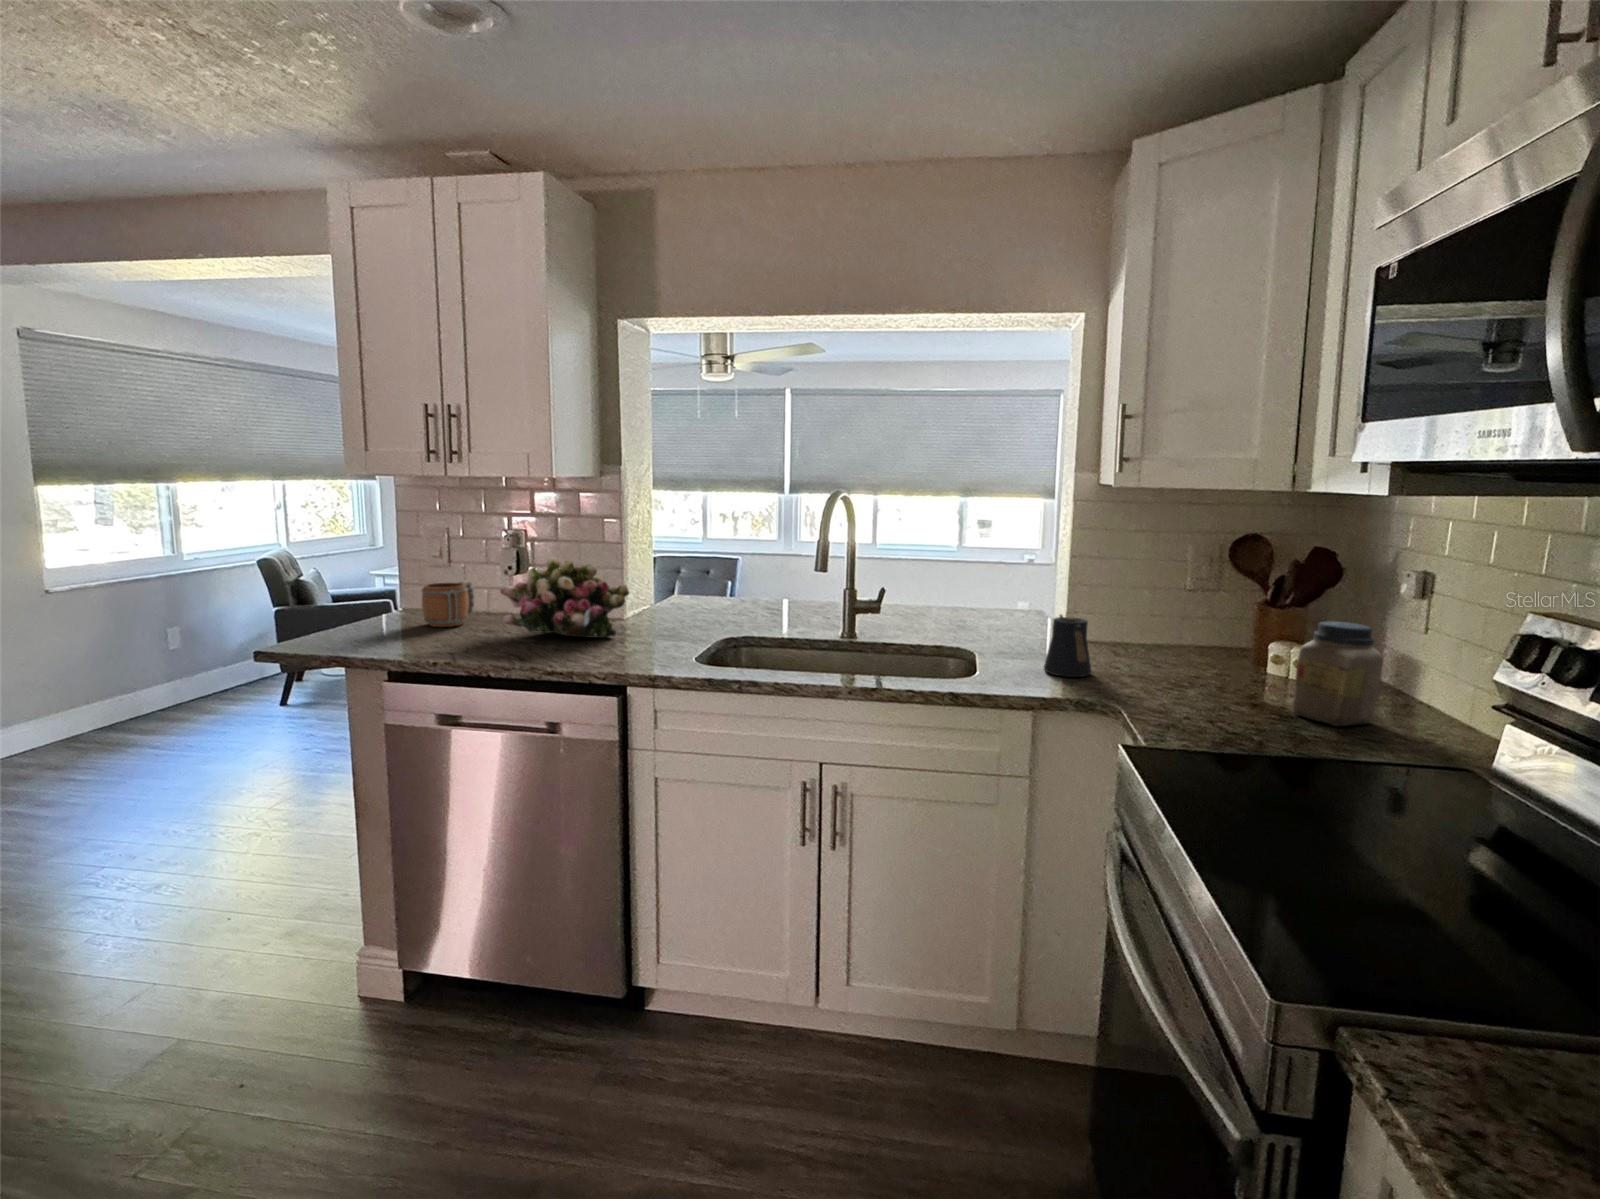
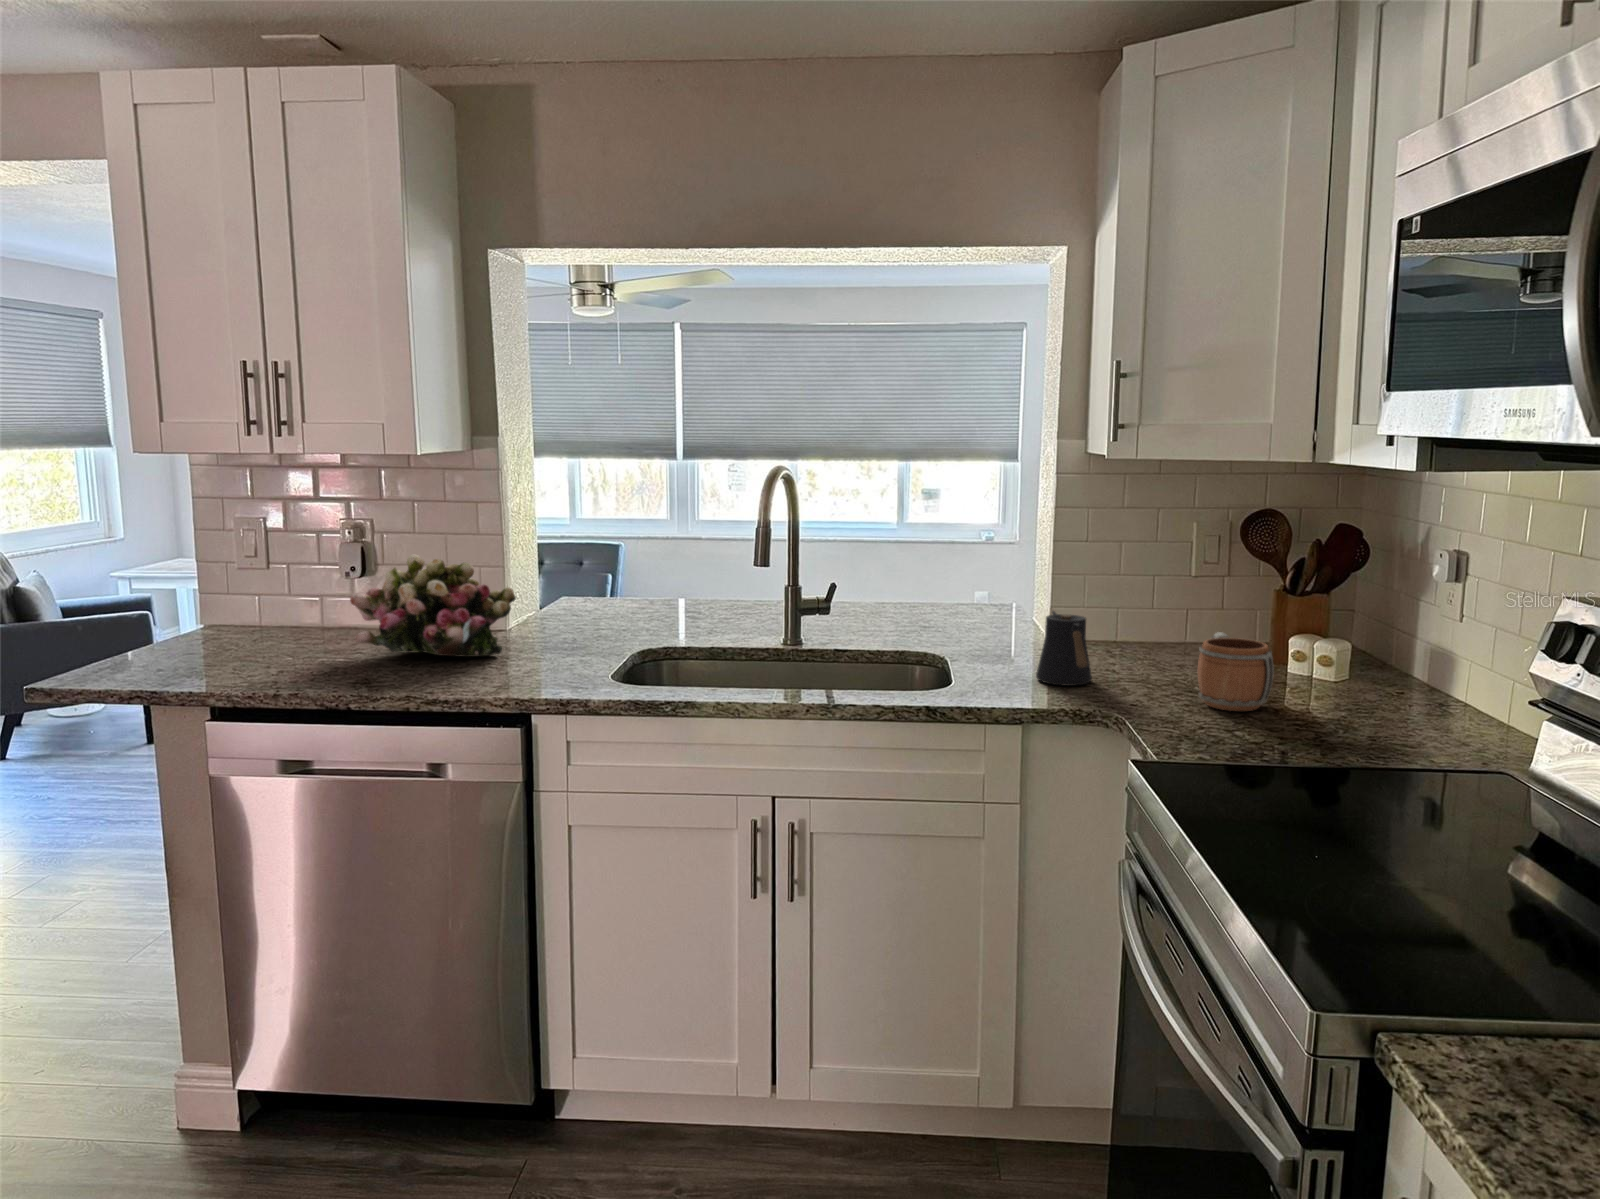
mug: present [422,580,475,627] -> present [1198,632,1274,711]
jar: present [1293,621,1383,726] -> none [1320,612,1416,731]

